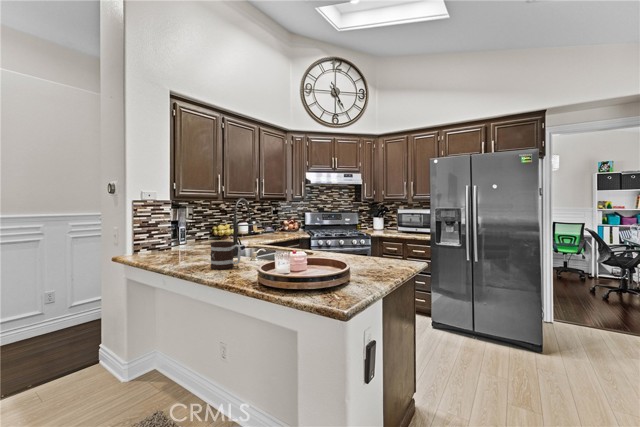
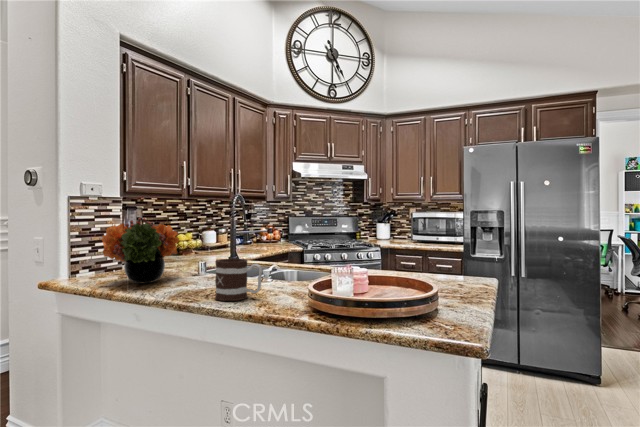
flower arrangement: none [148,214,202,257] -> present [102,218,179,284]

